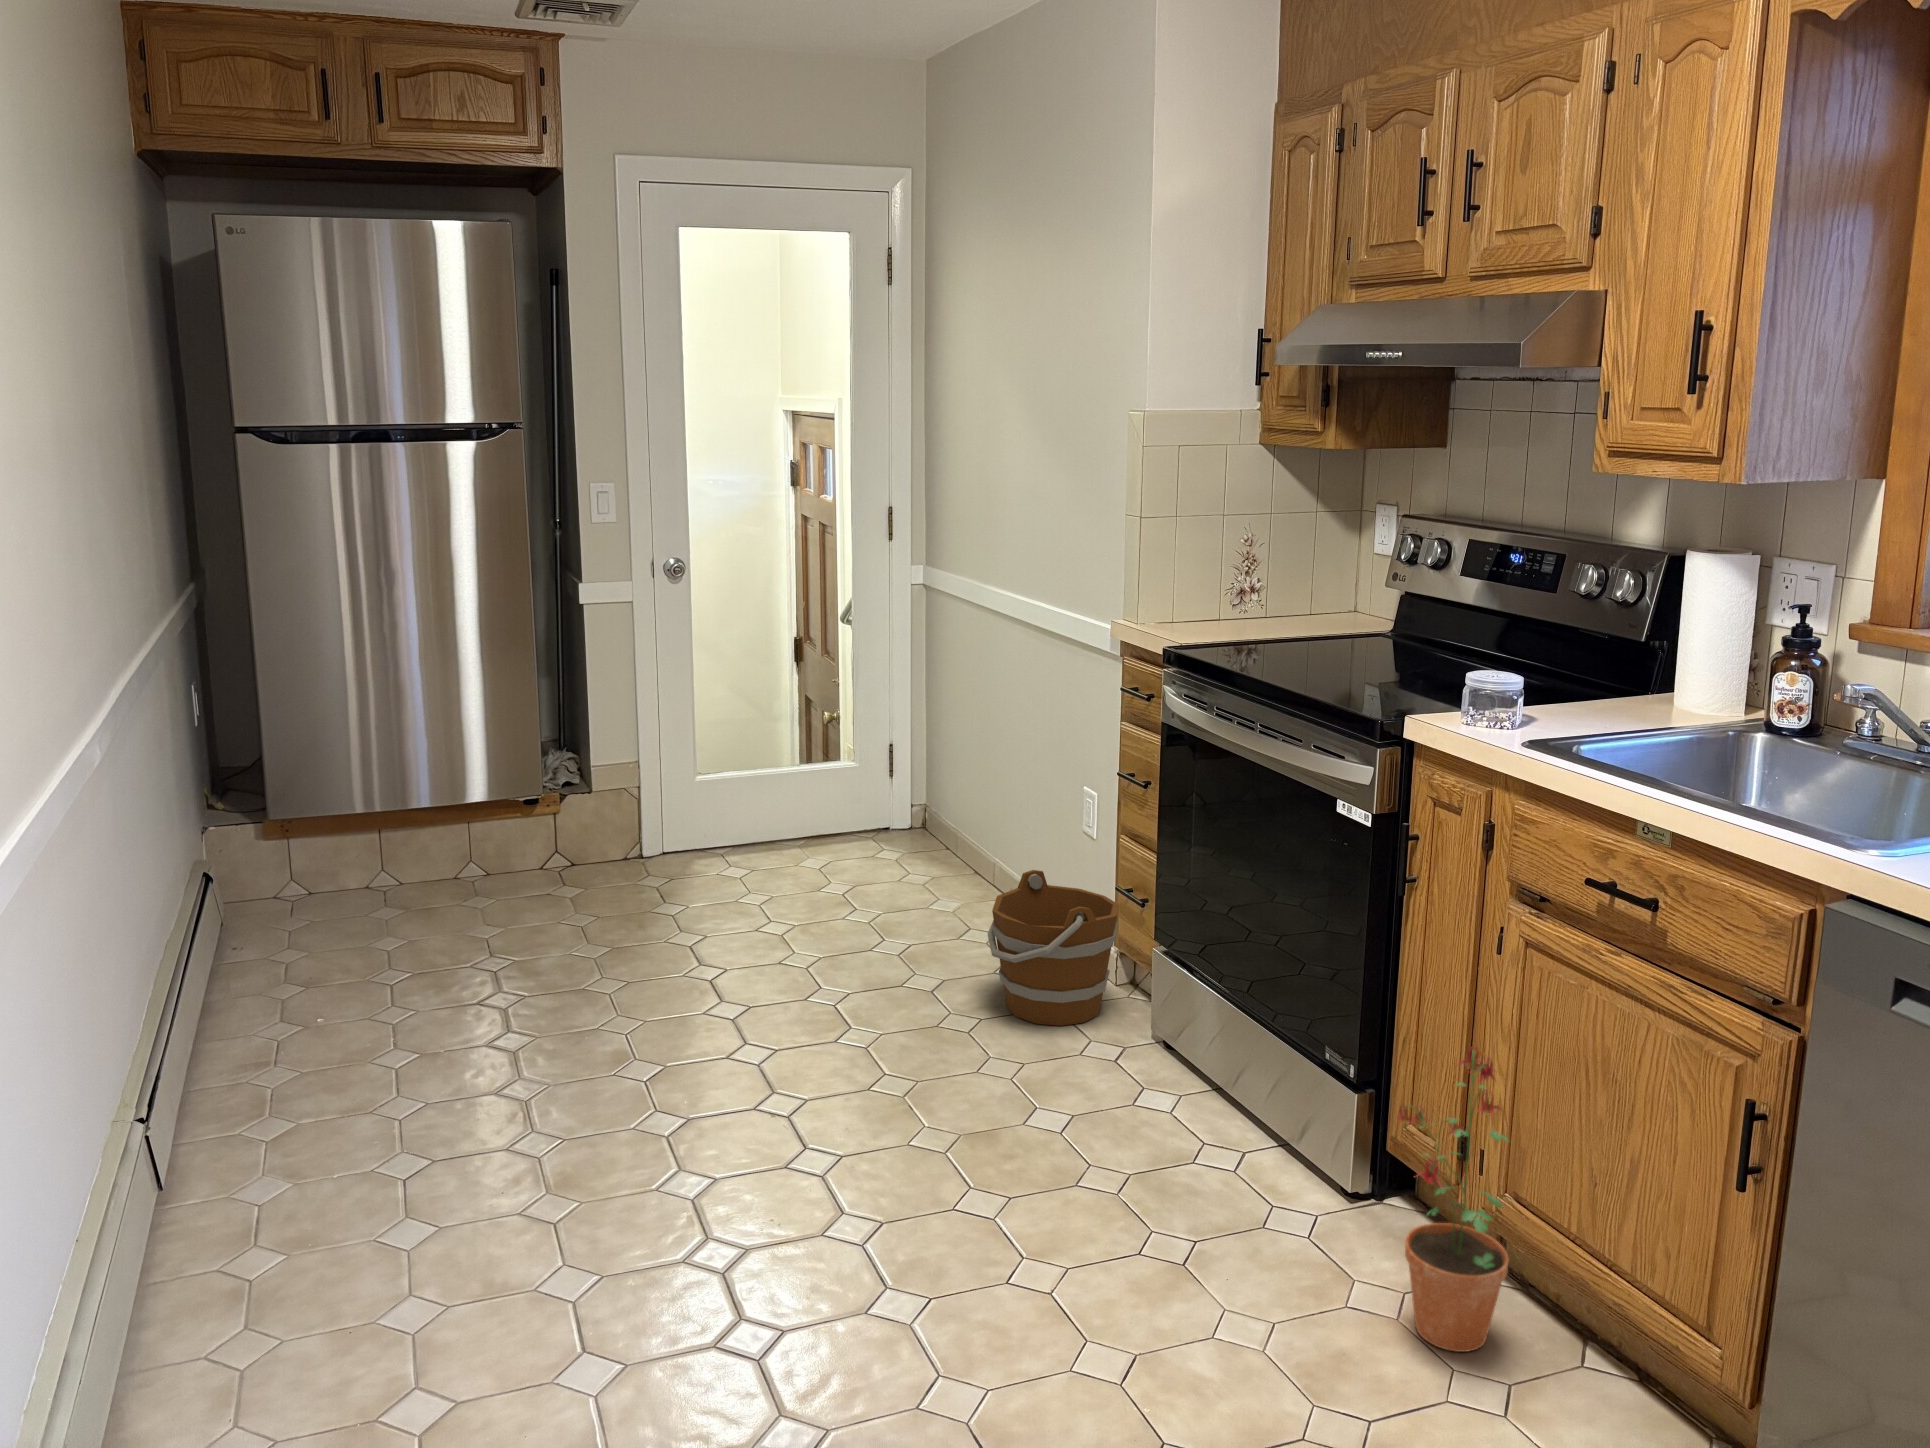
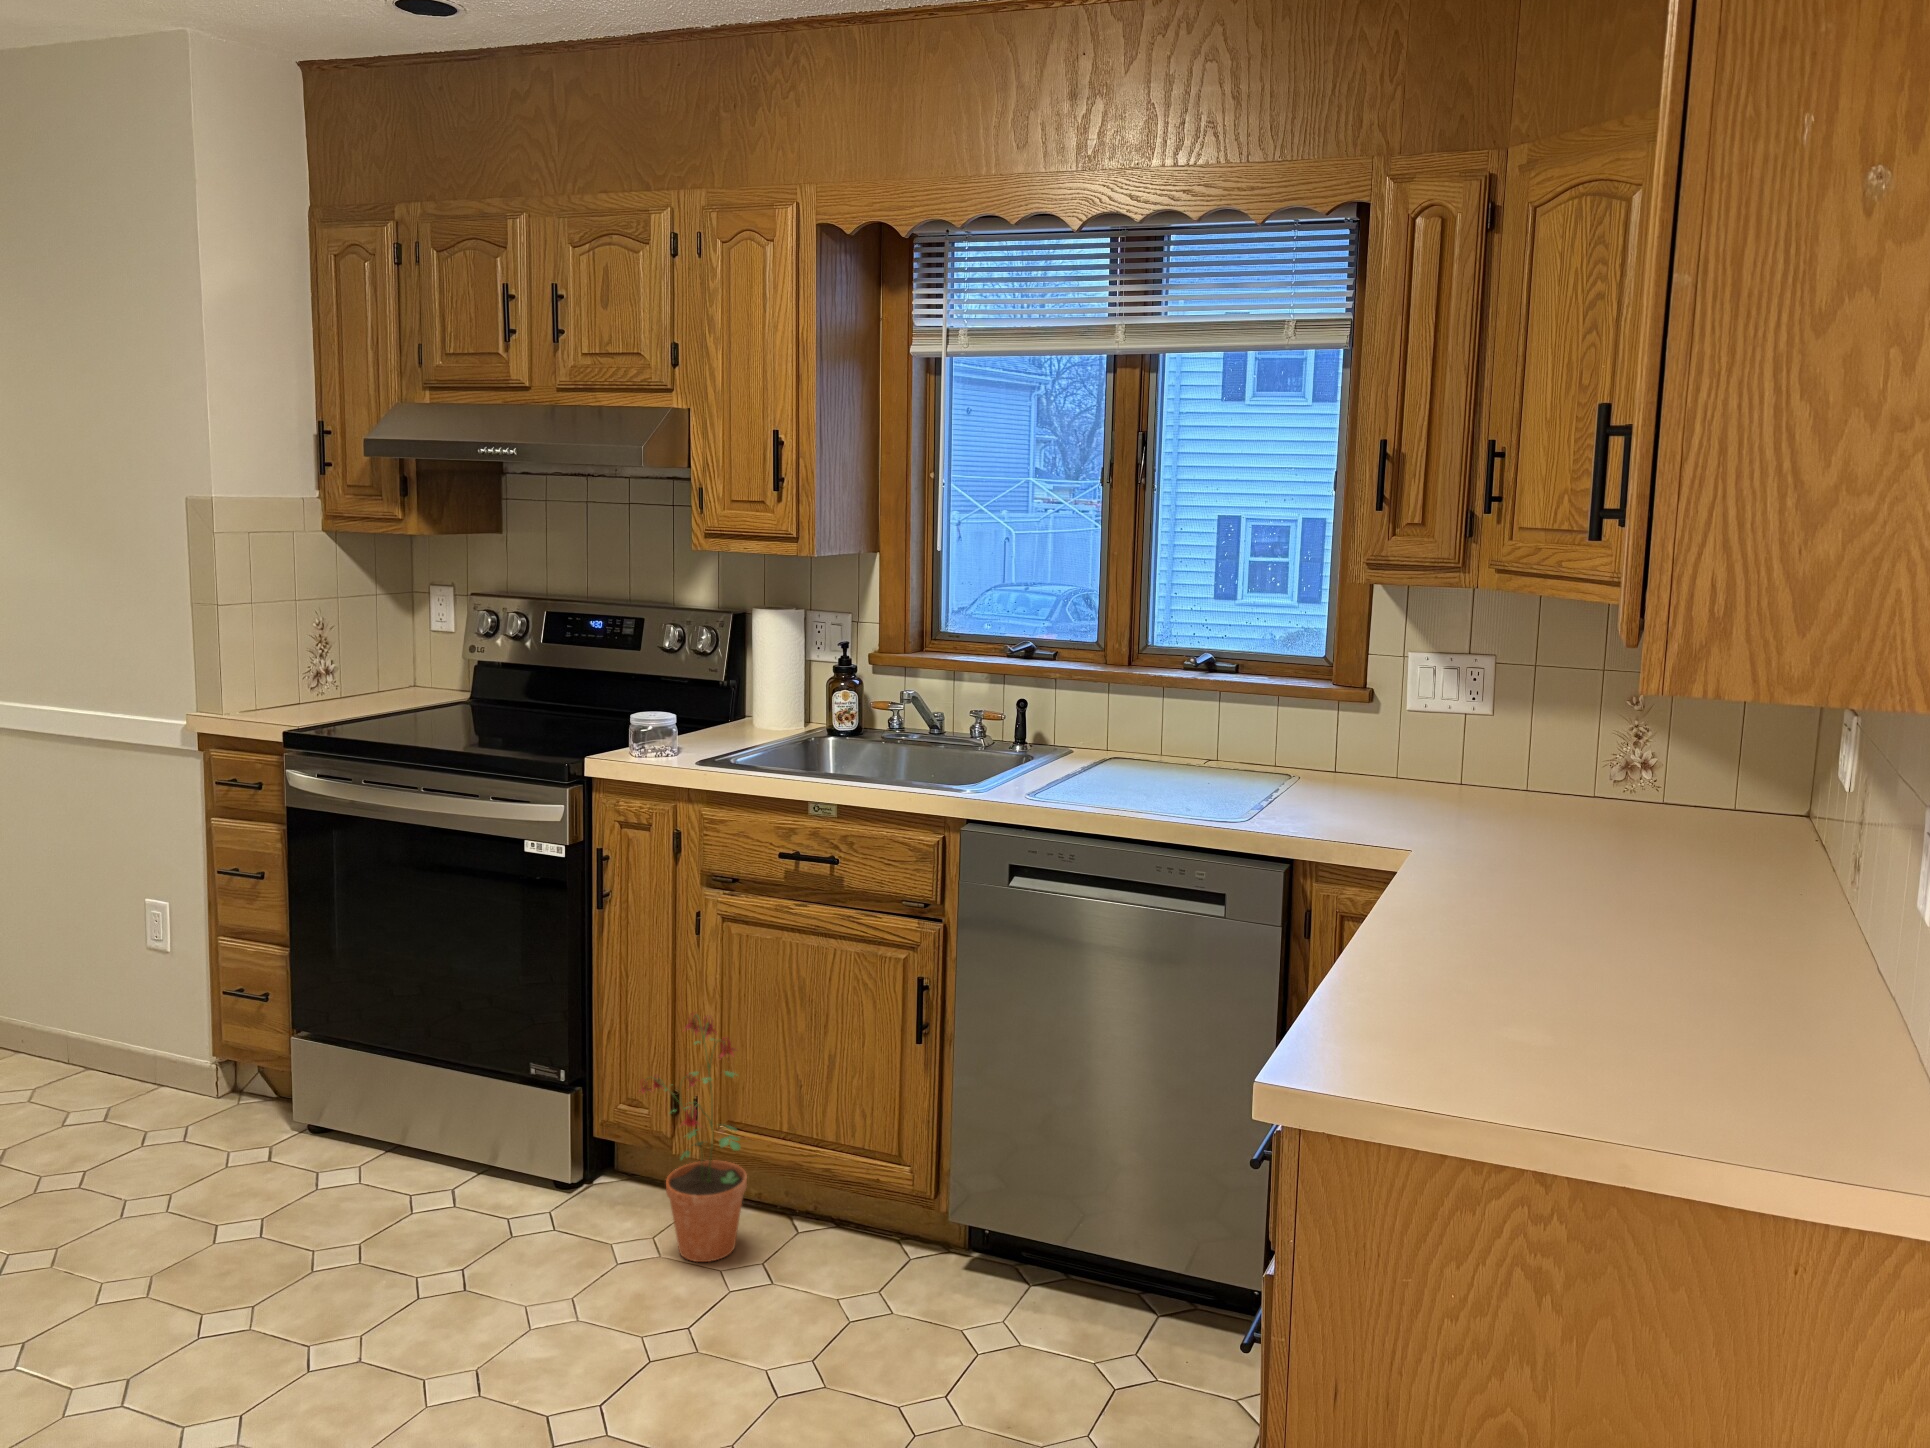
bucket: present [987,870,1119,1026] -> none [72,997,236,1159]

